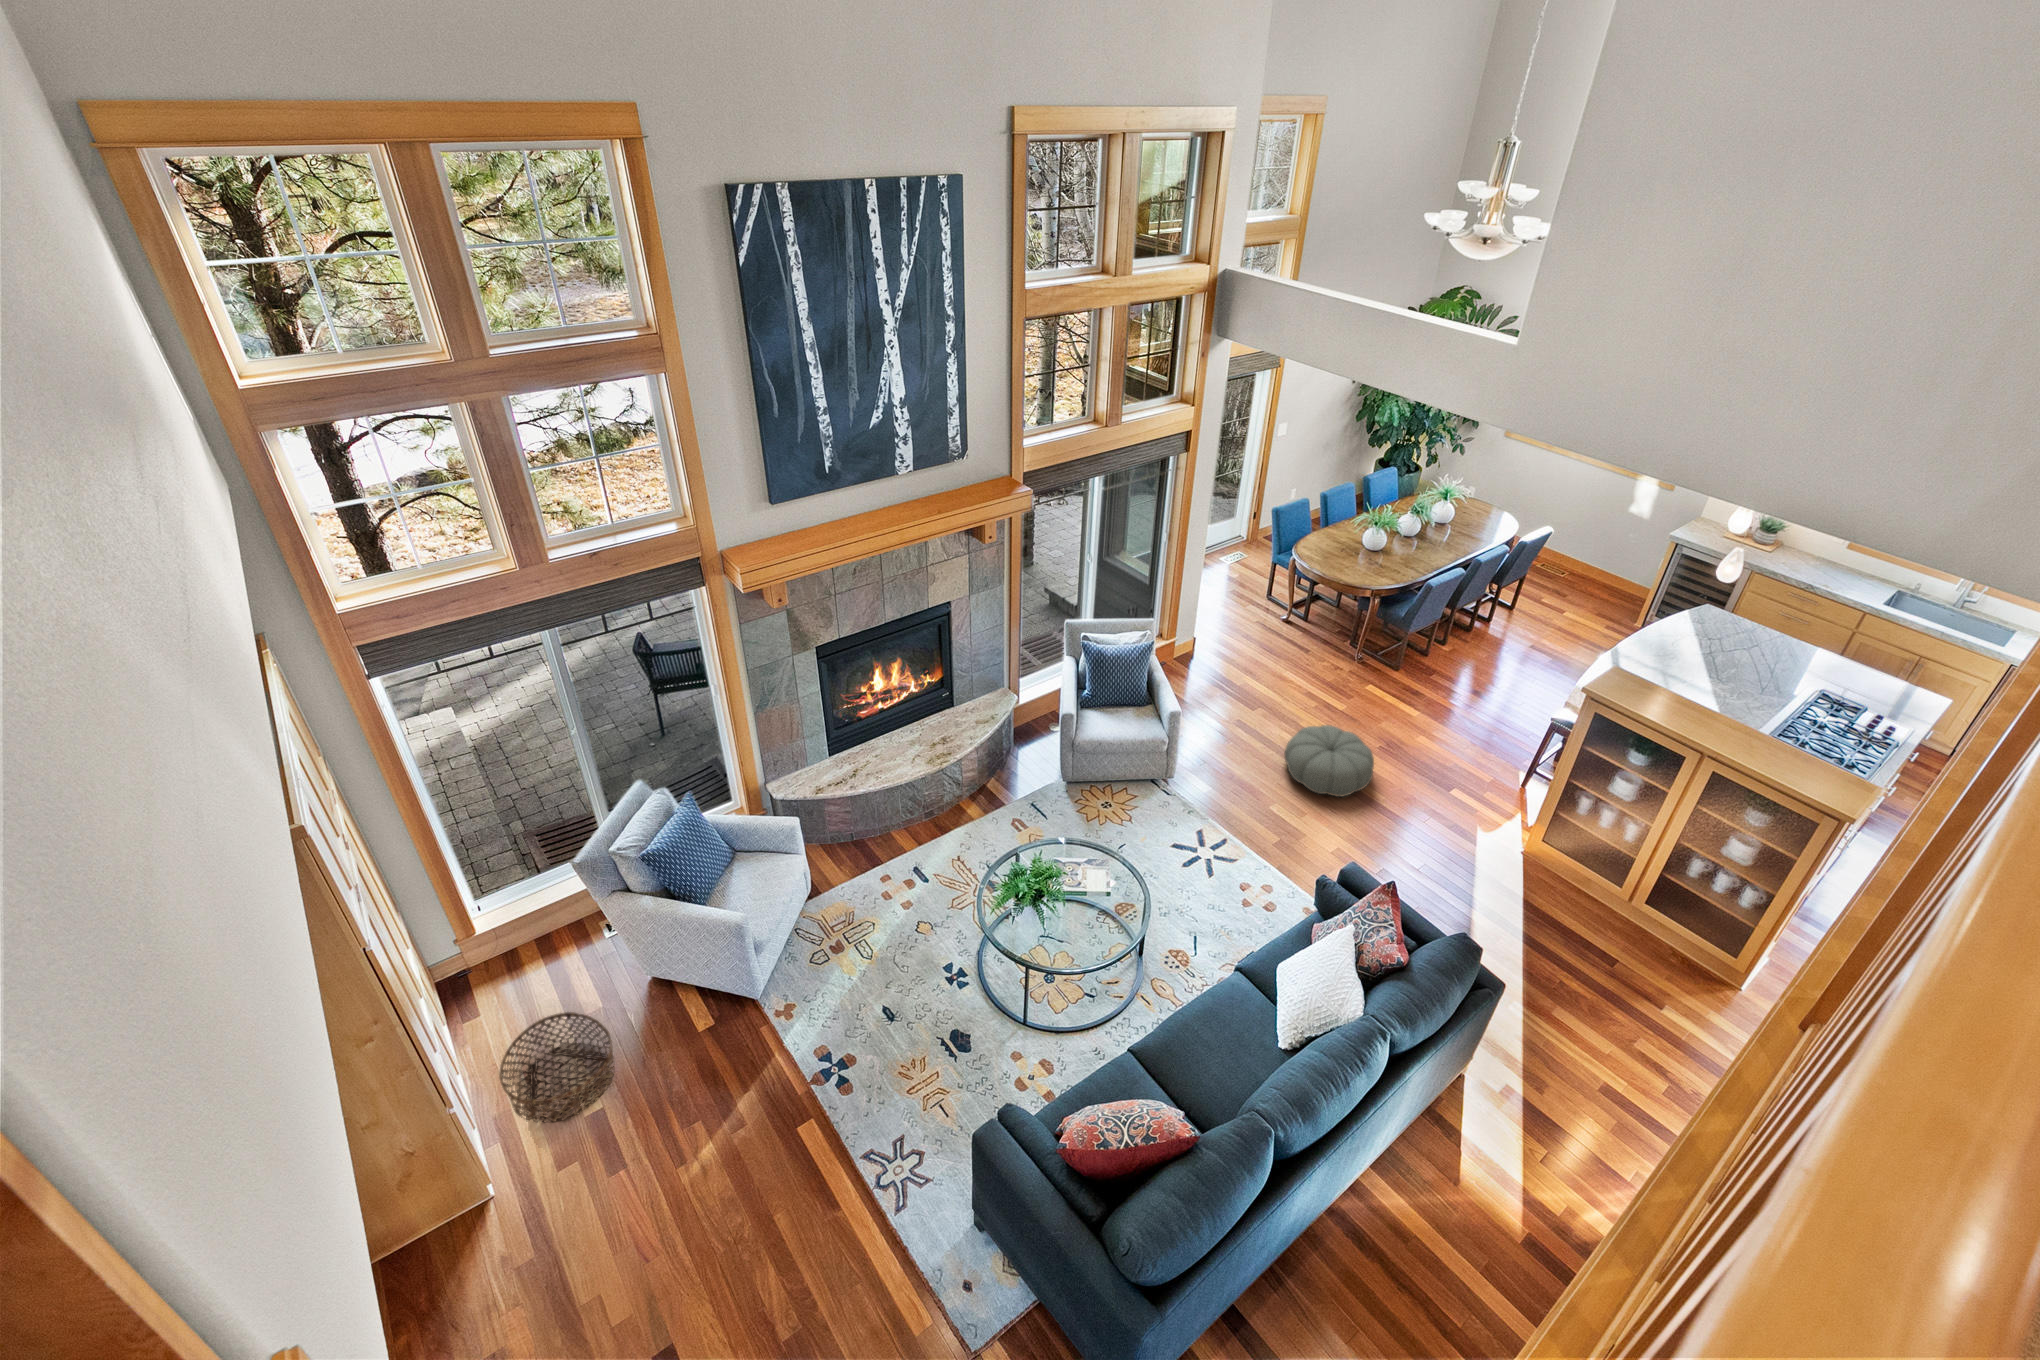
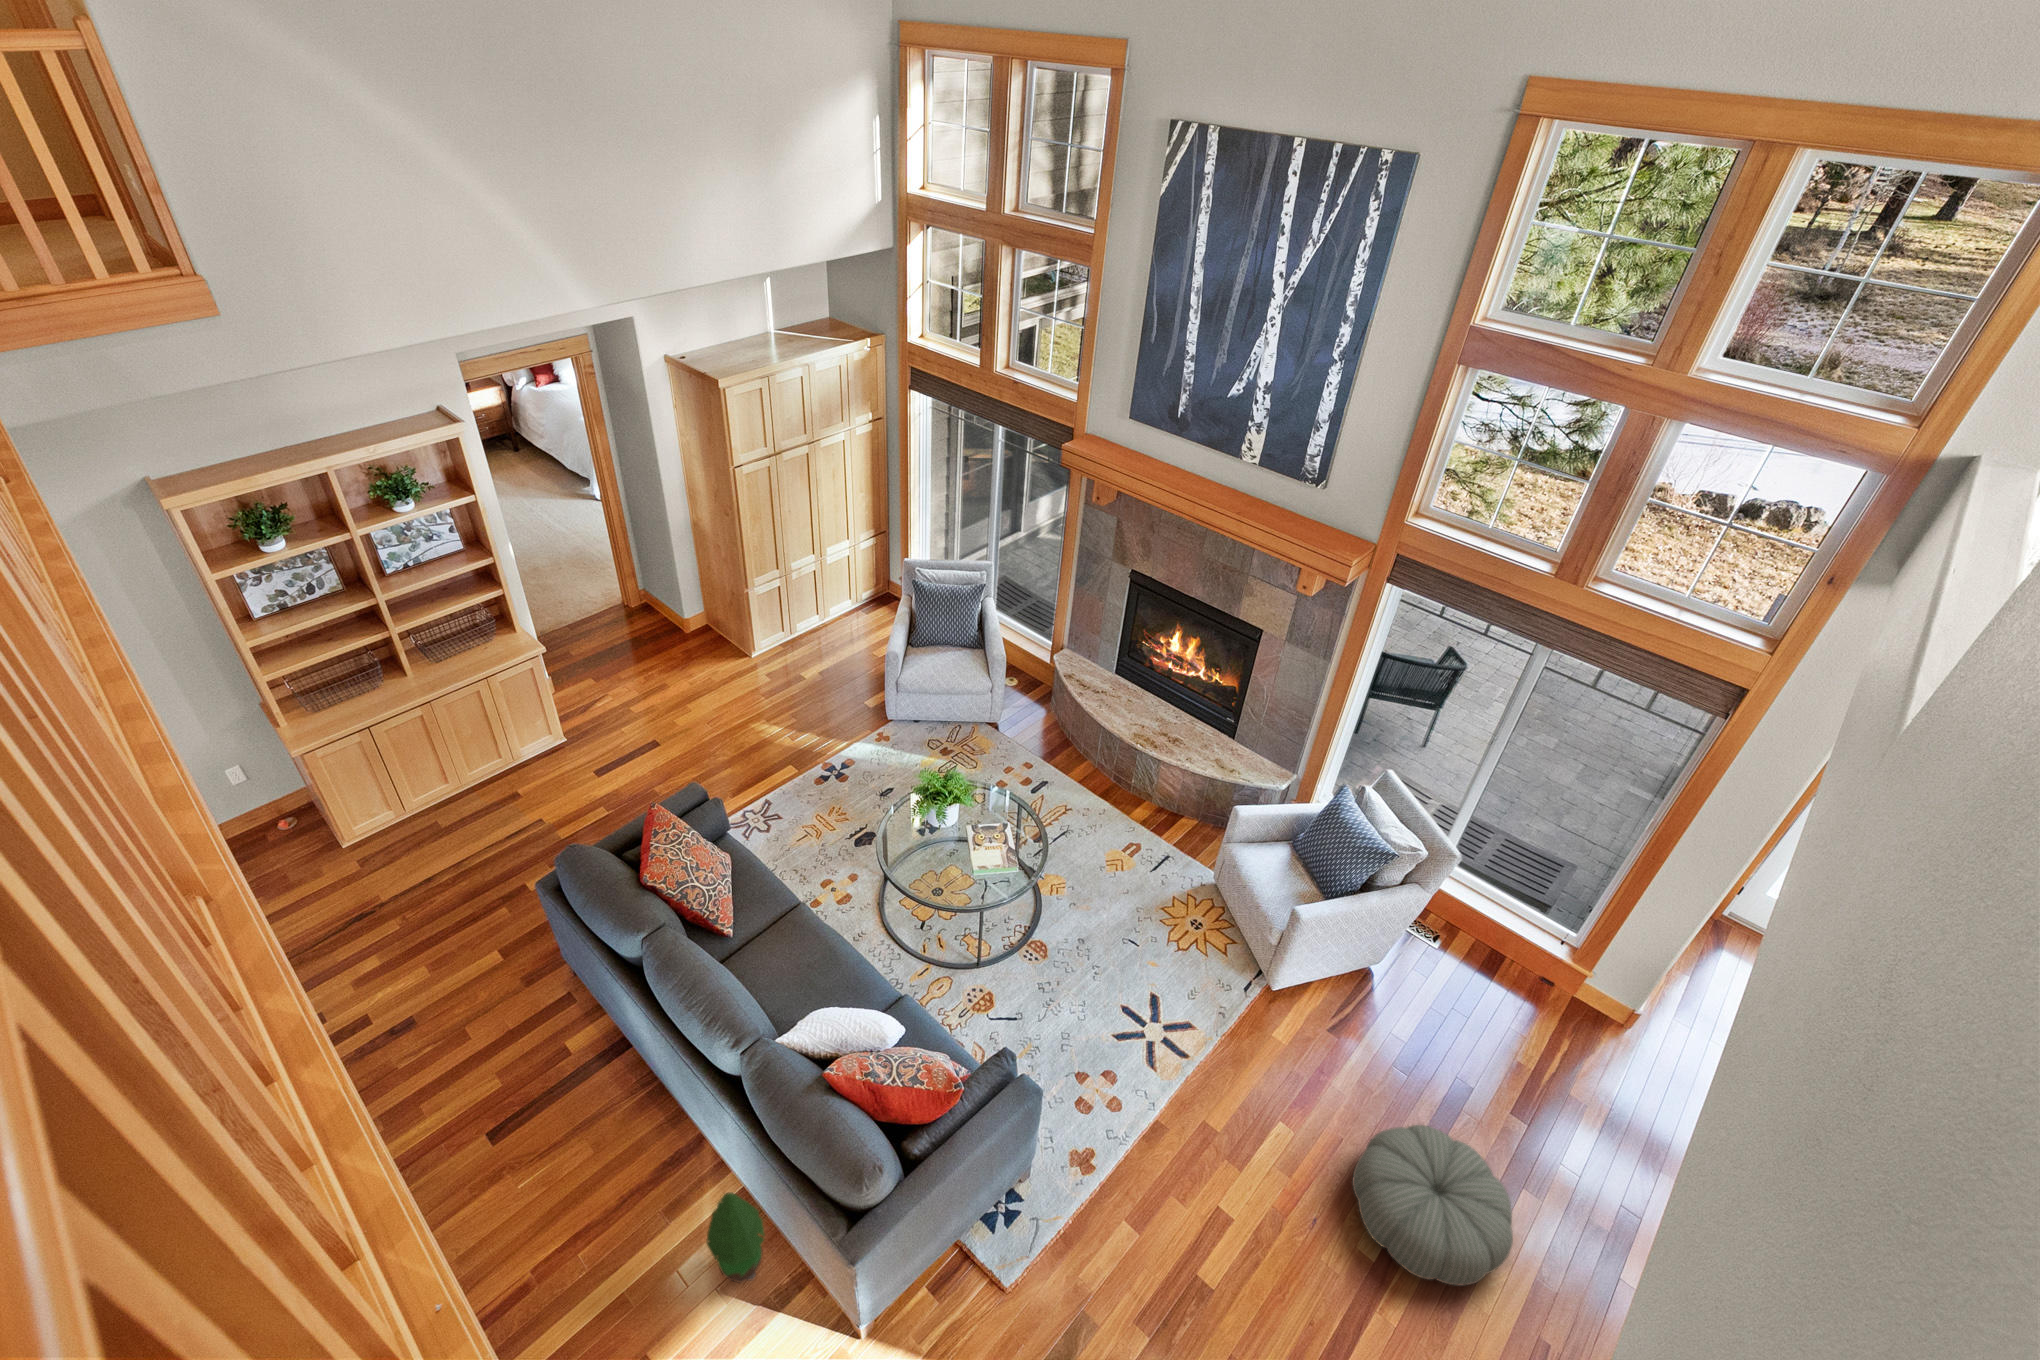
basket: present [499,1012,614,1123] -> none [775,620,840,677]
potted tree: none [1428,1086,1484,1173] -> present [706,1192,764,1283]

